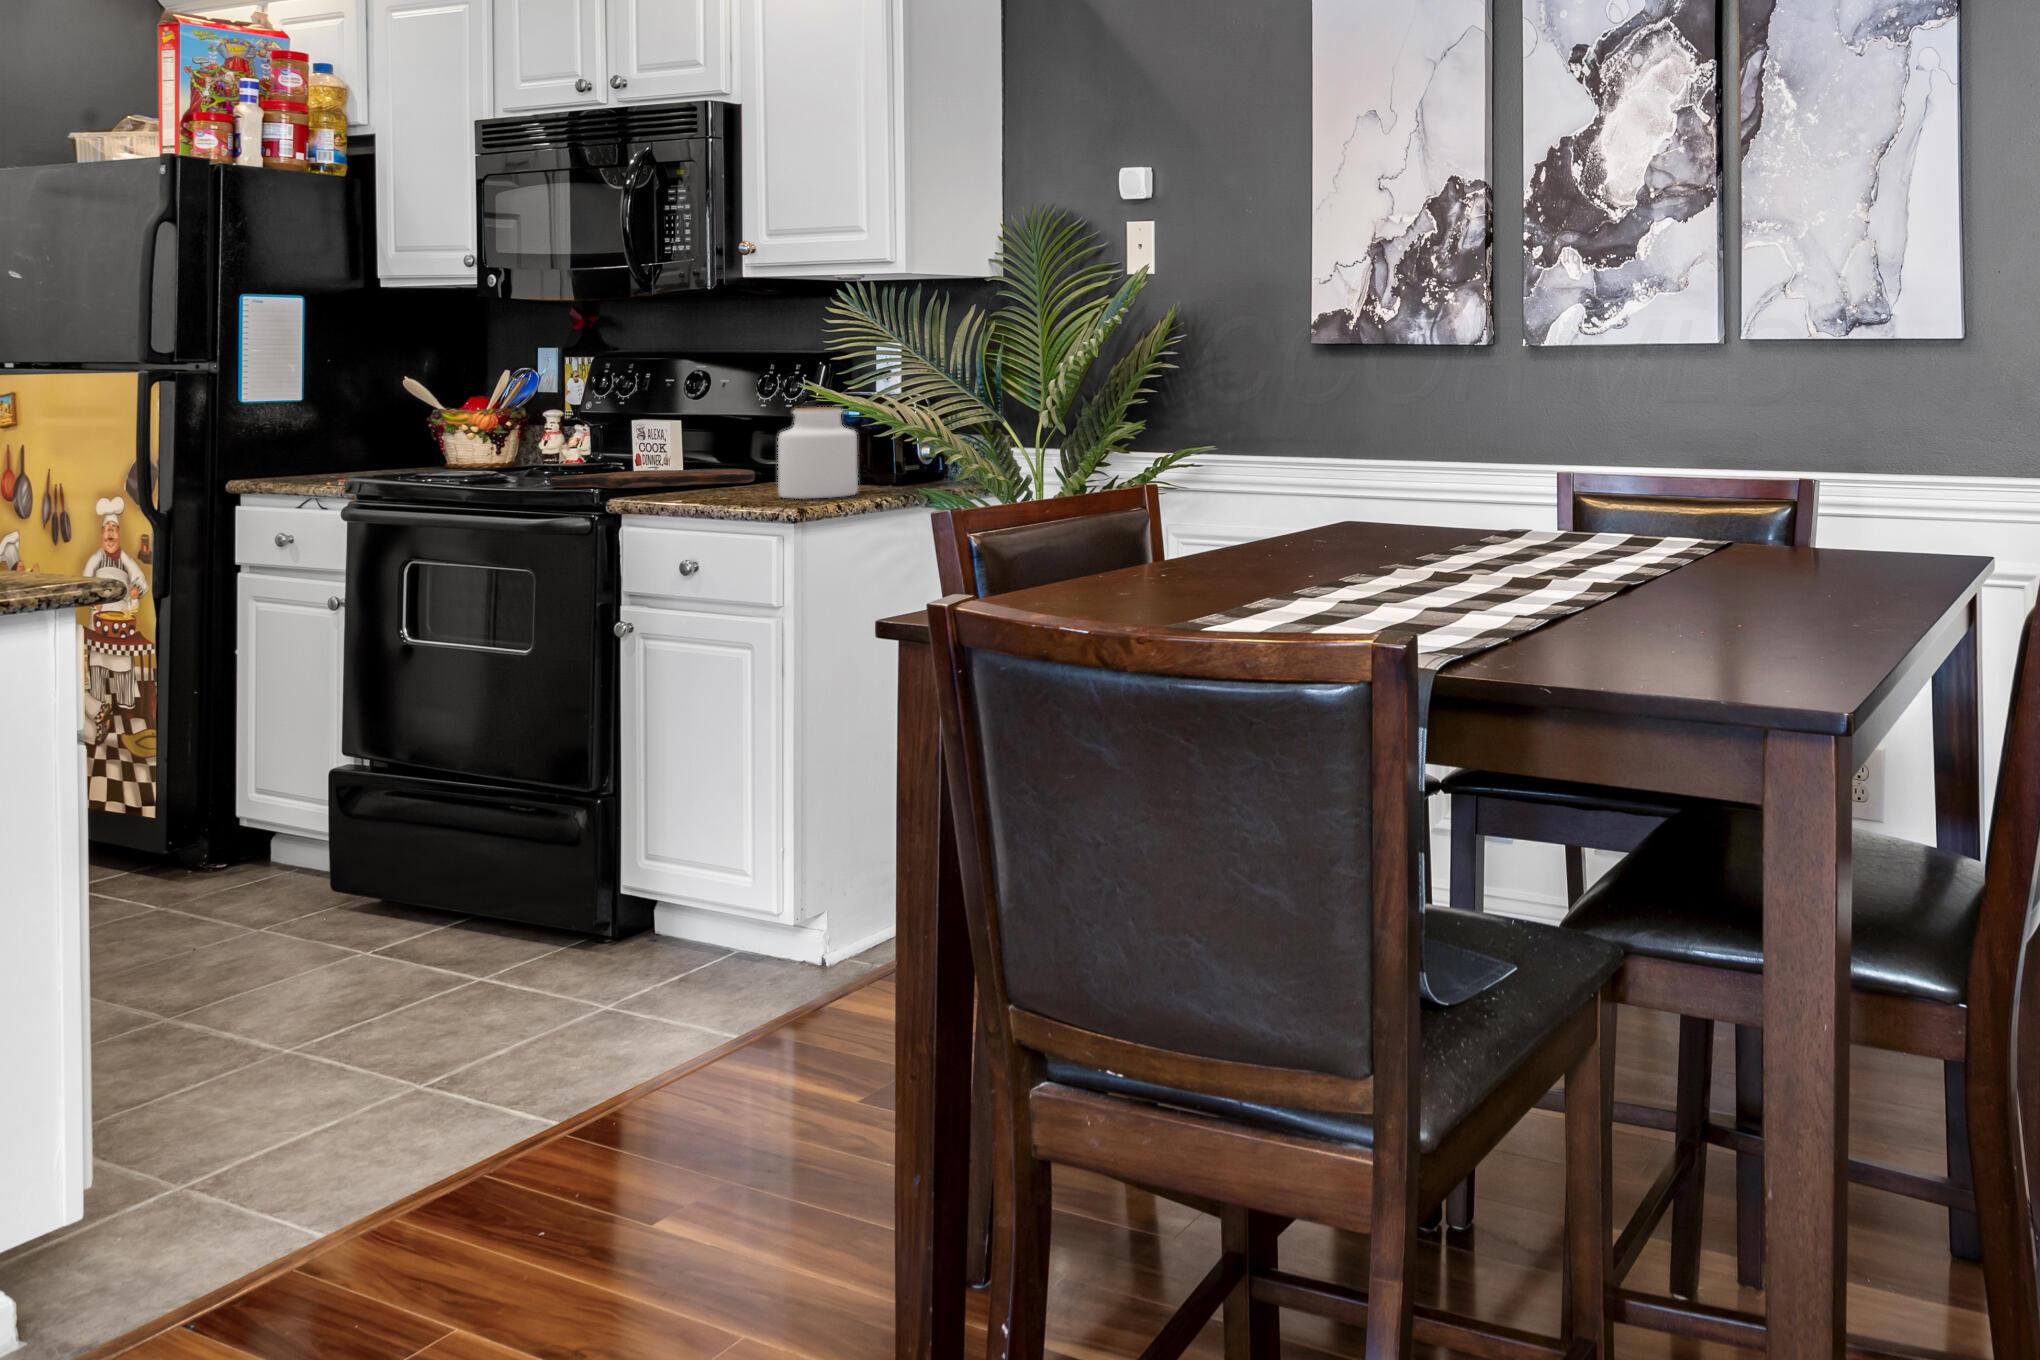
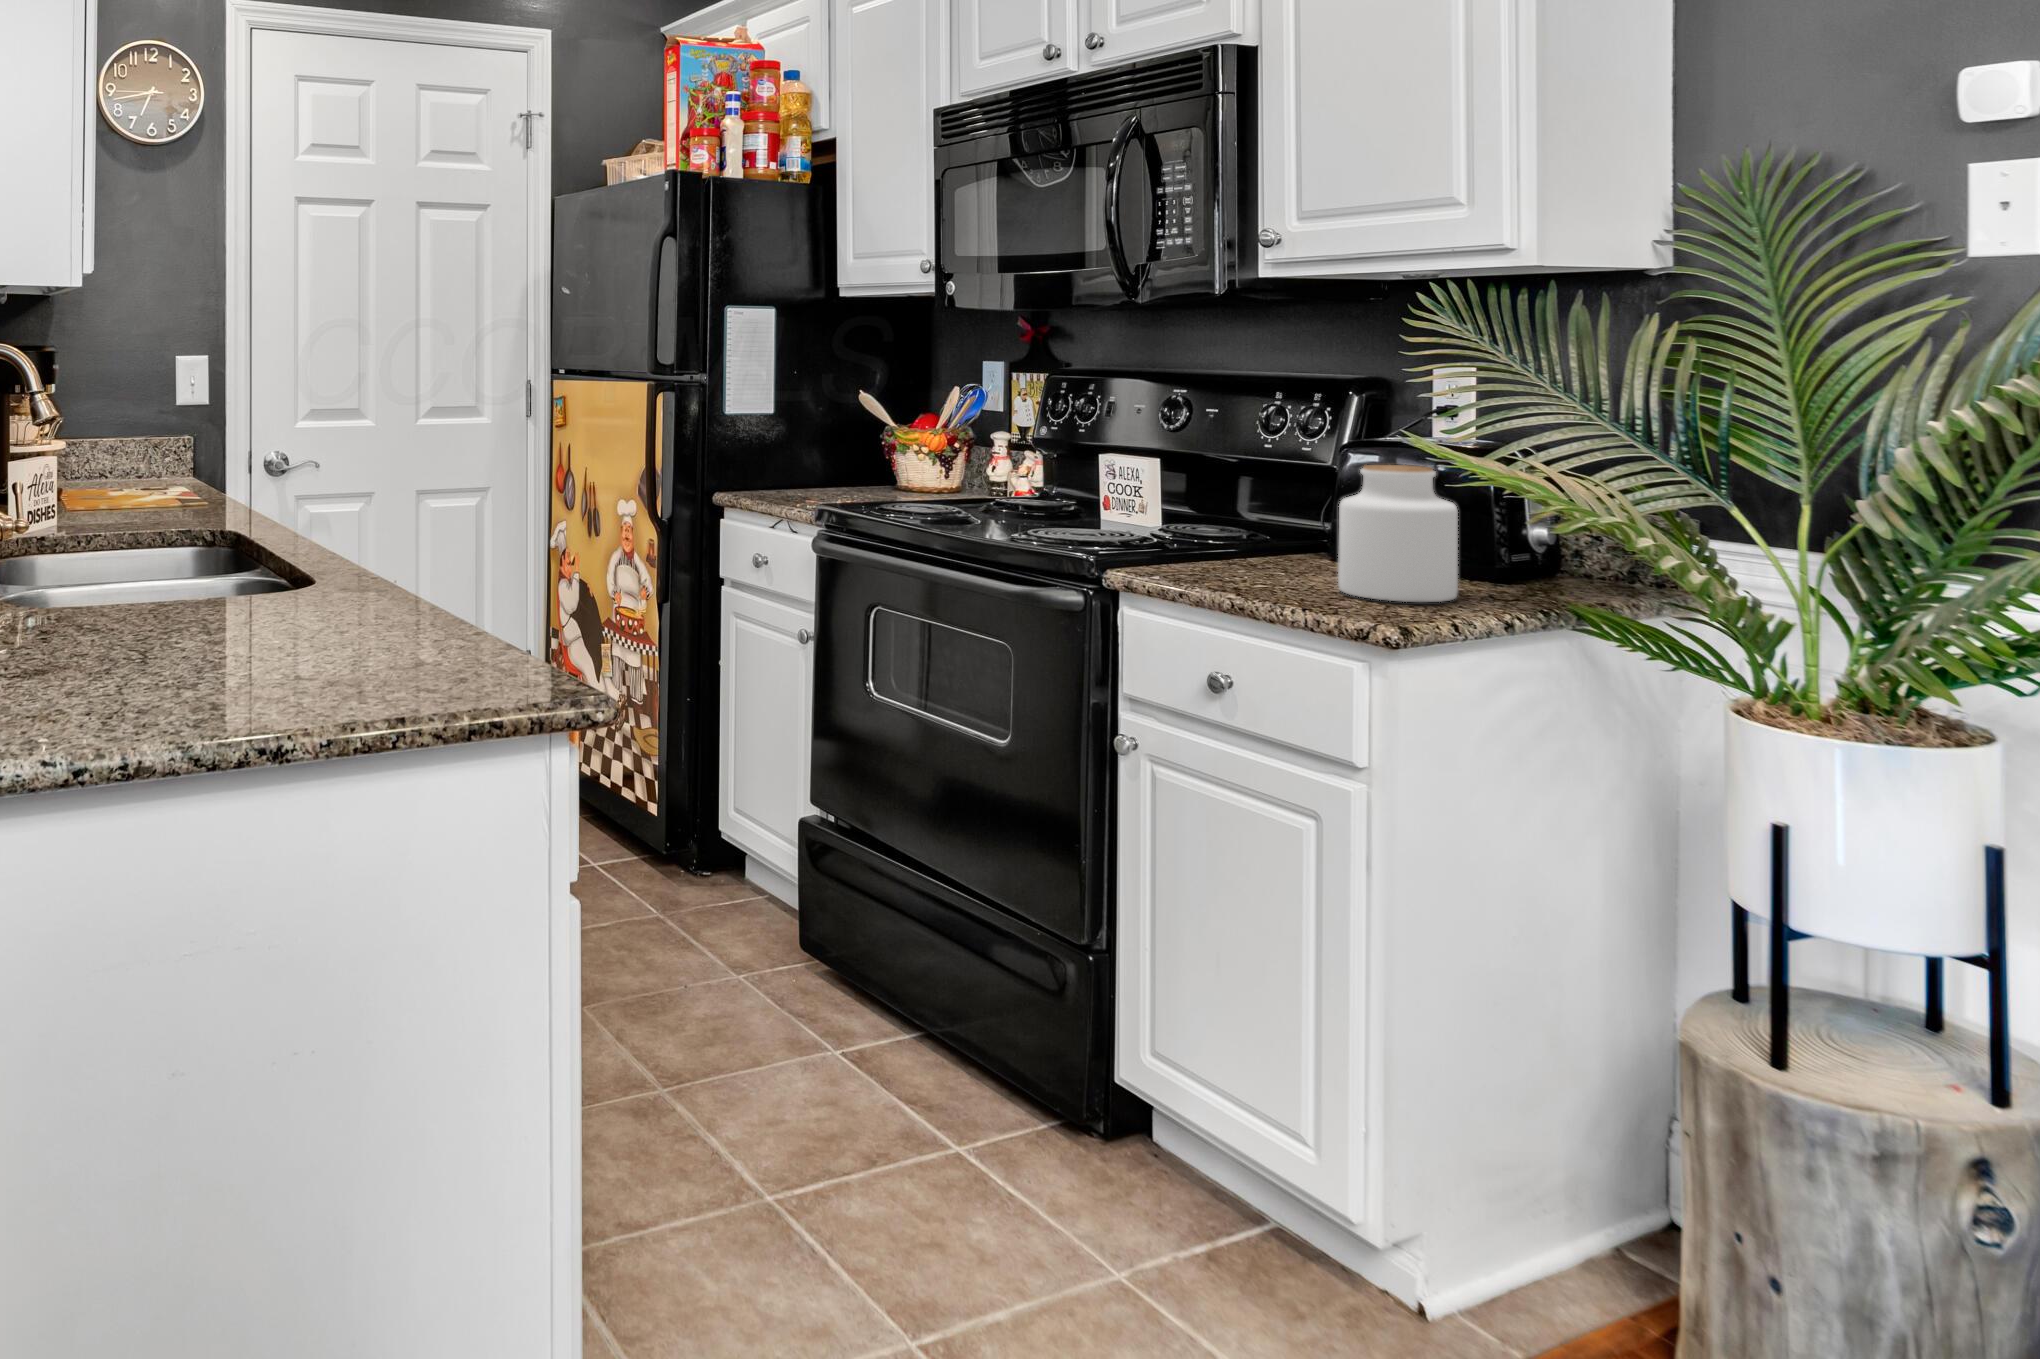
cutting board: present [550,469,755,488] -> none [1026,525,1274,555]

